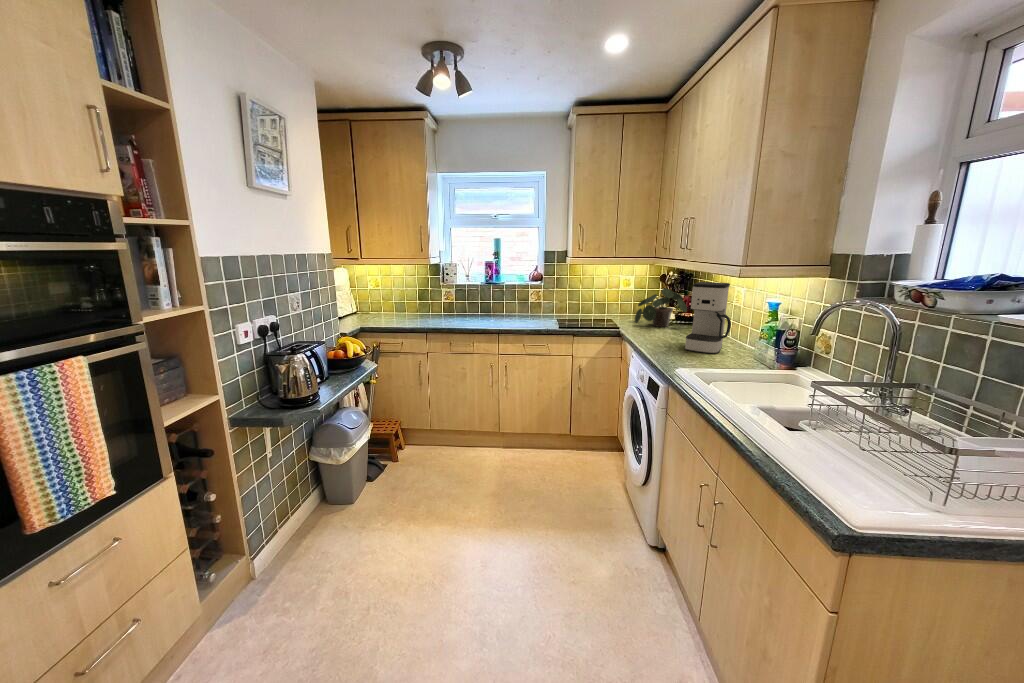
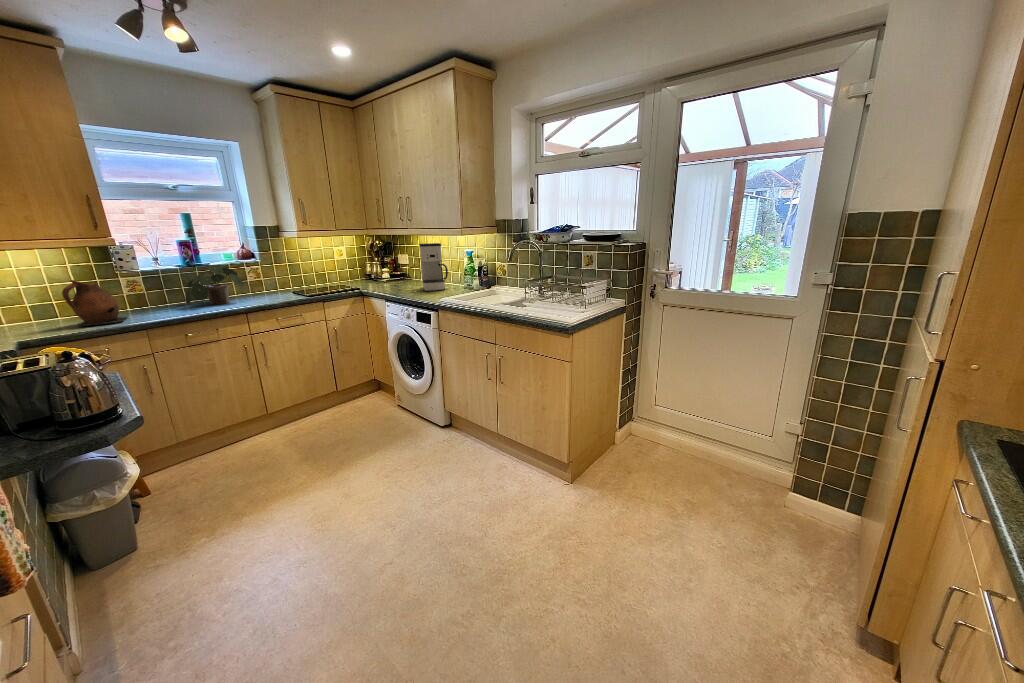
ceramic pitcher: none [395,288,430,325] -> present [62,280,127,326]
potted plant: present [635,288,687,327] -> present [185,265,243,305]

